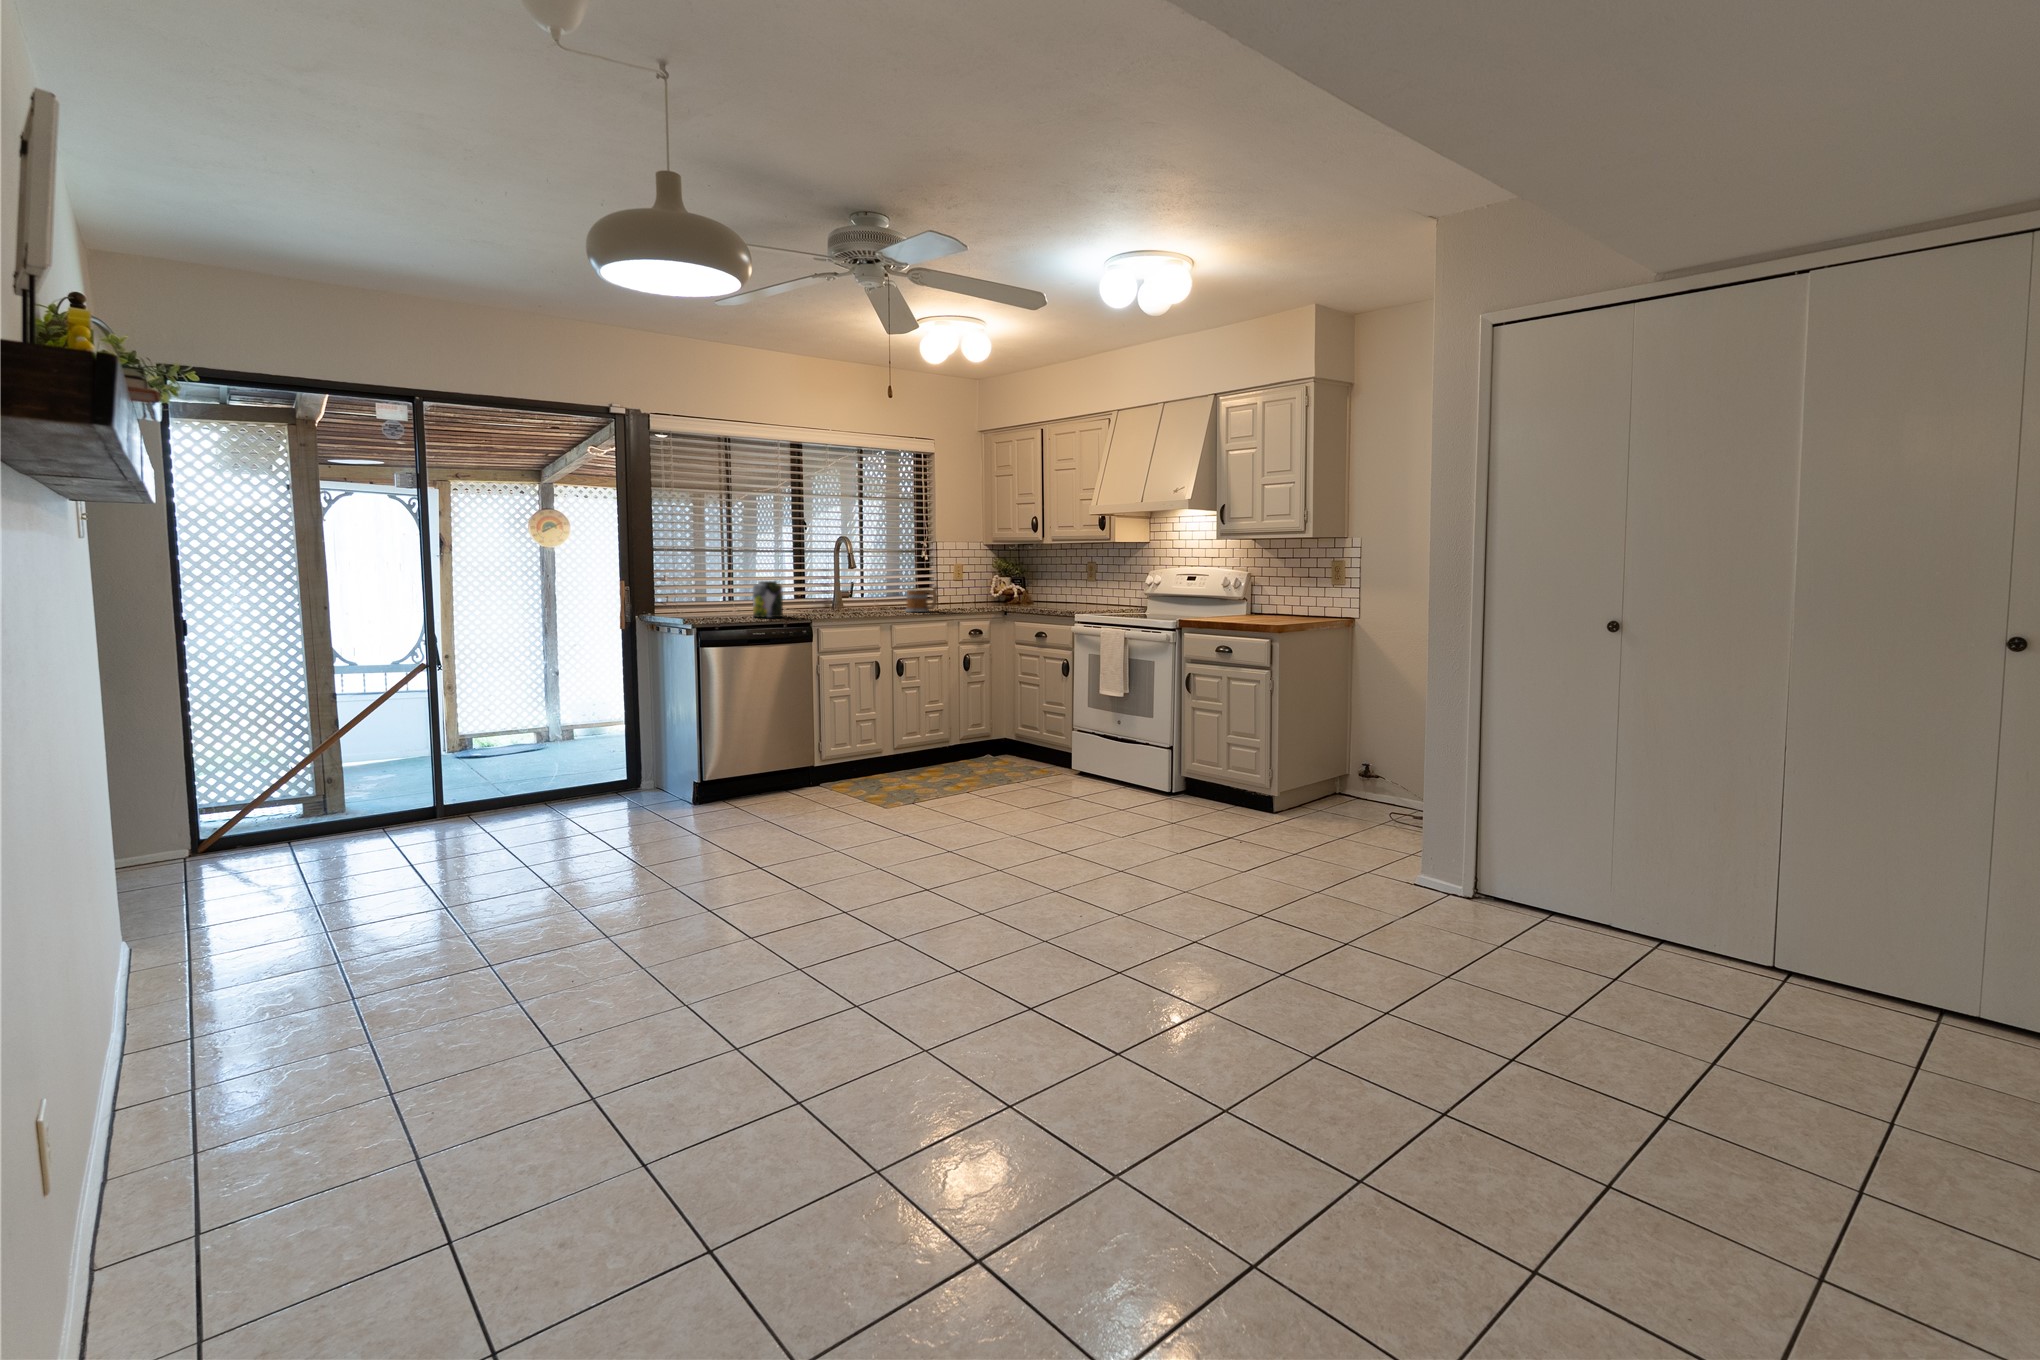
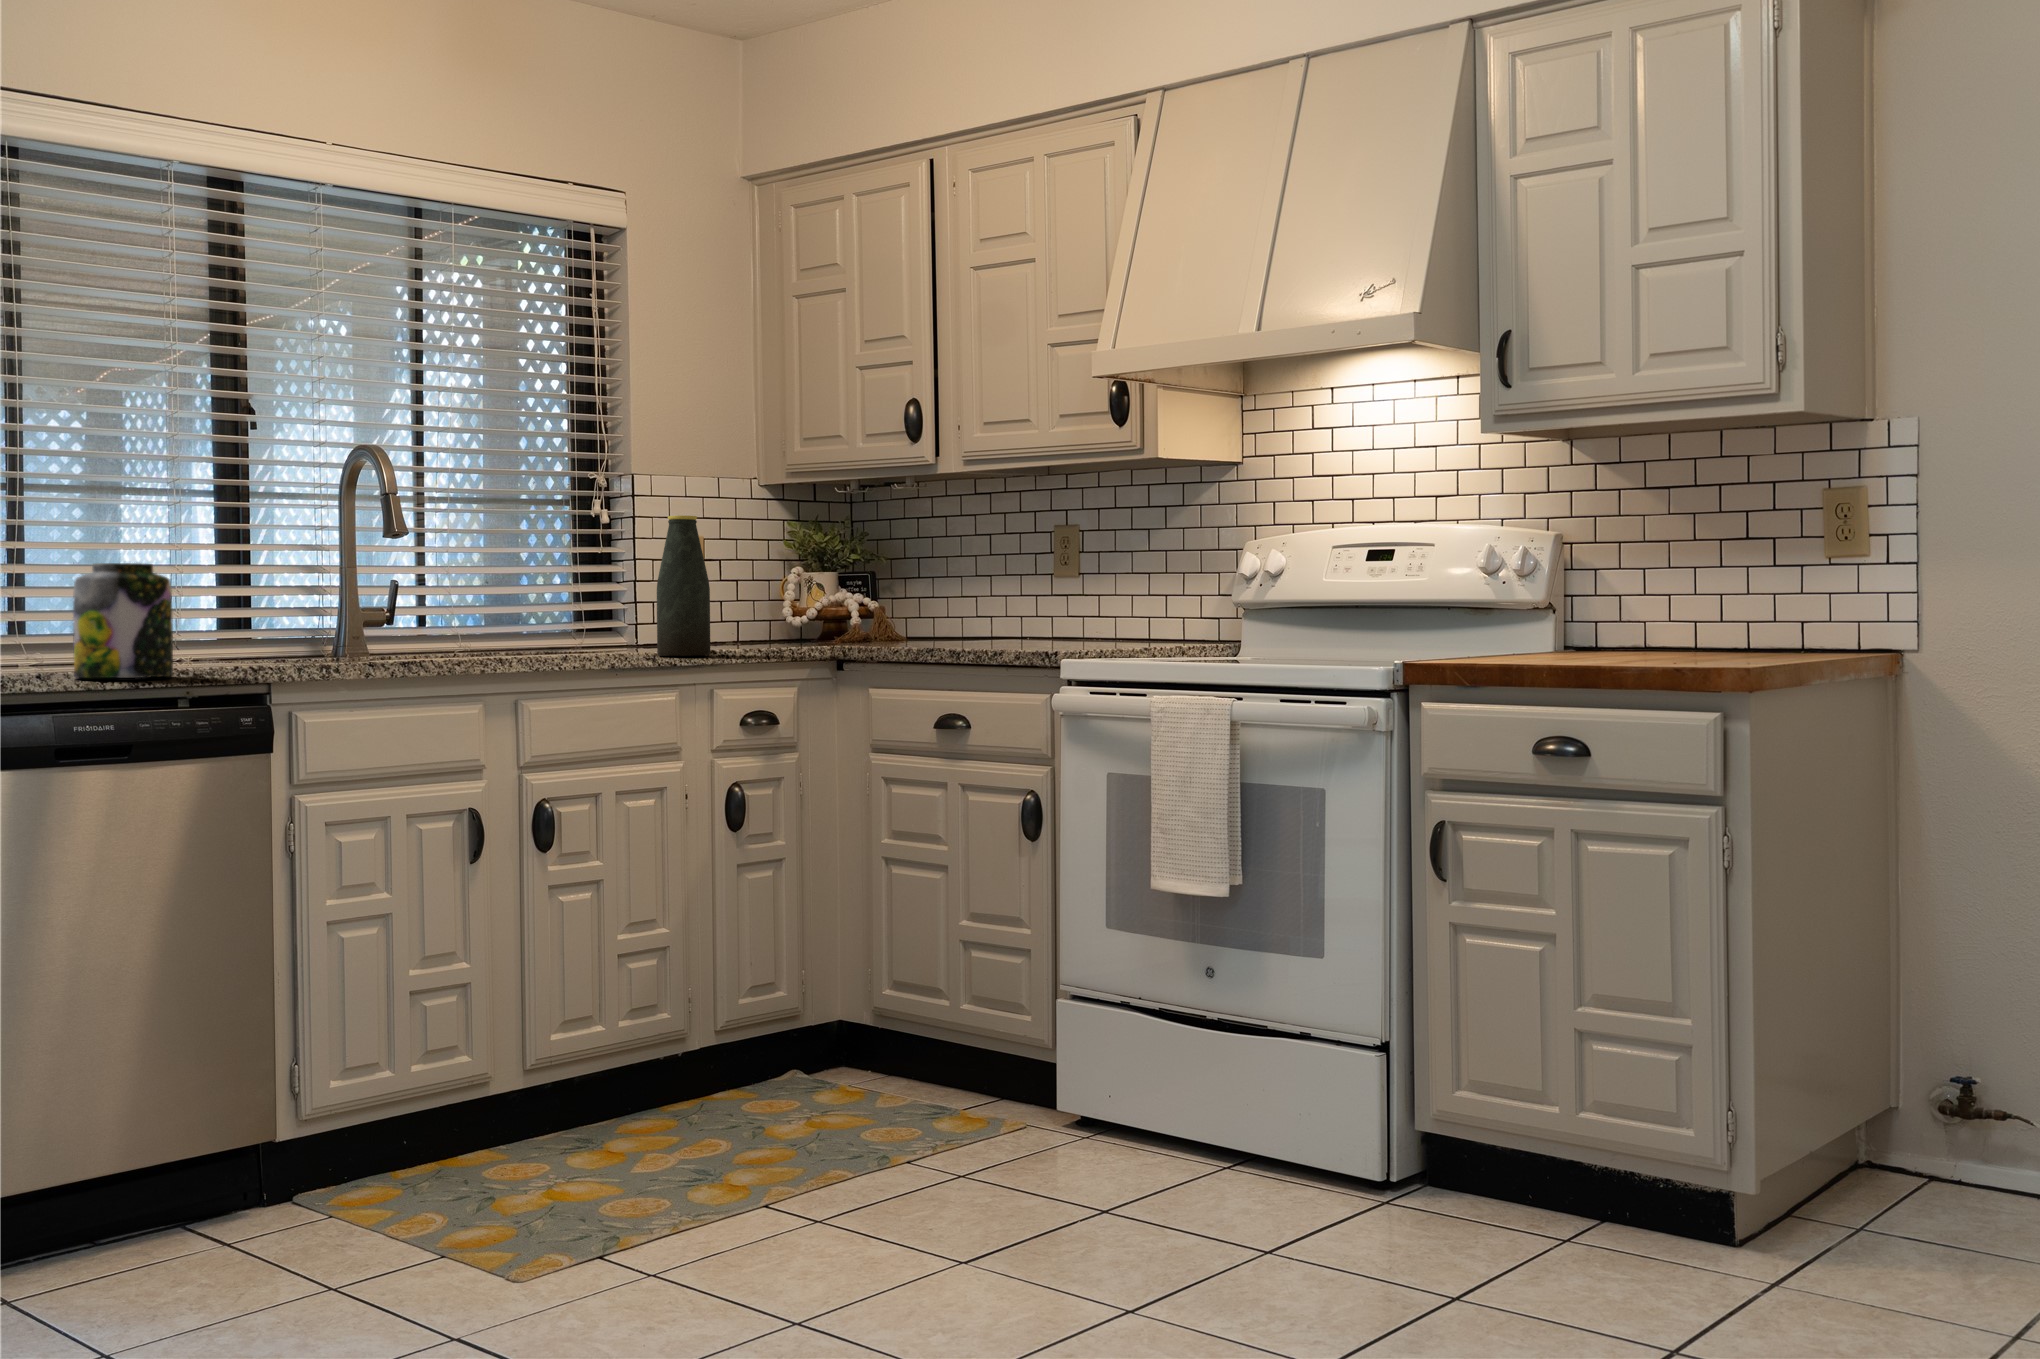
bottle: none [941,561,959,610] -> present [657,516,710,656]
mug: present [906,587,938,612] -> none [553,587,653,661]

